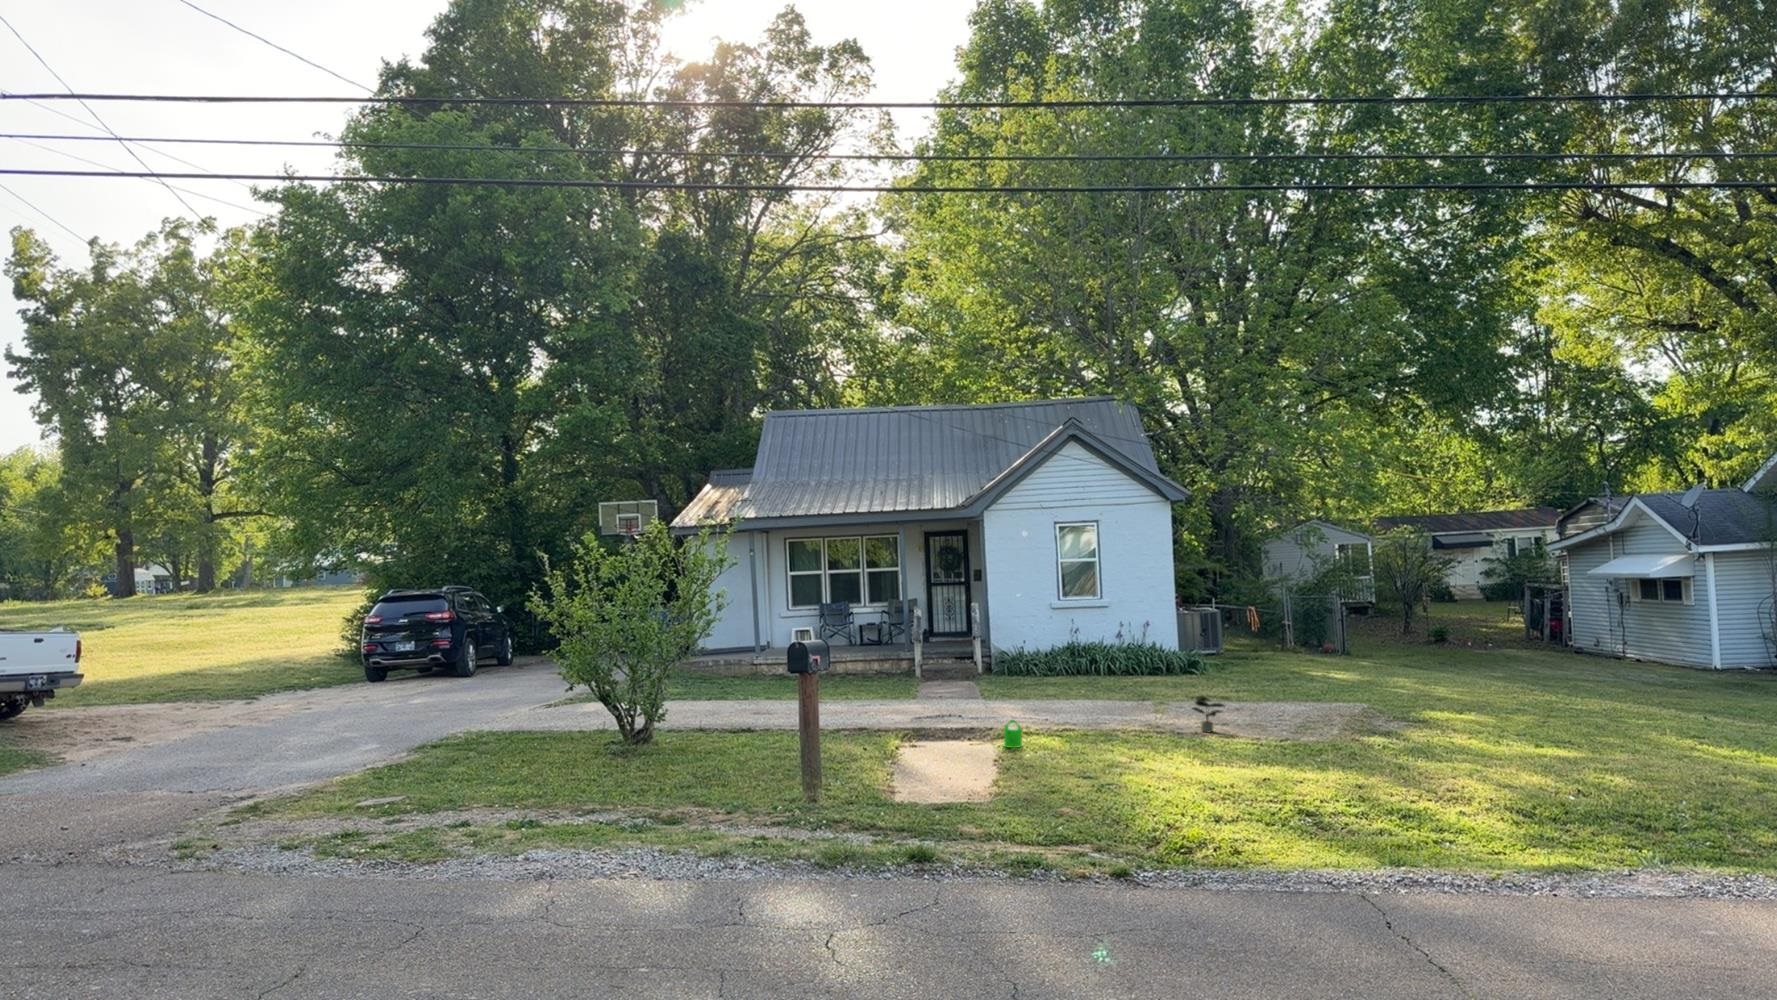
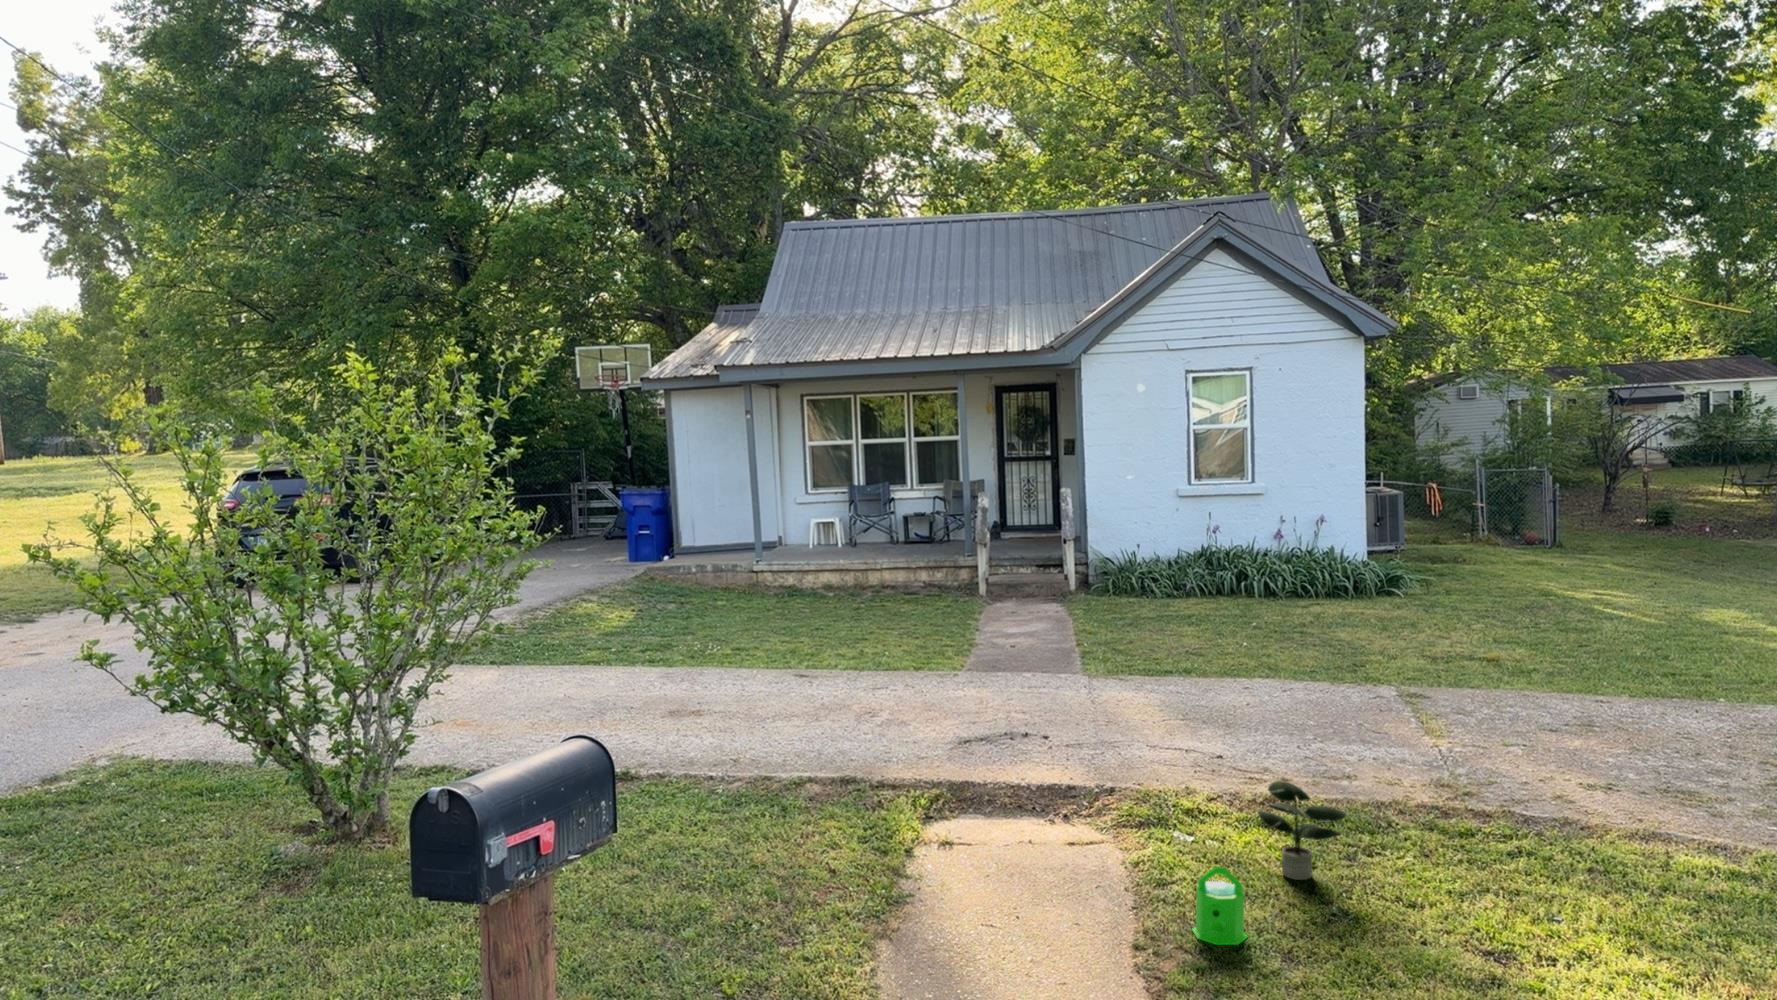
potted plant: present [1192,696,1224,733] -> present [1257,781,1347,880]

